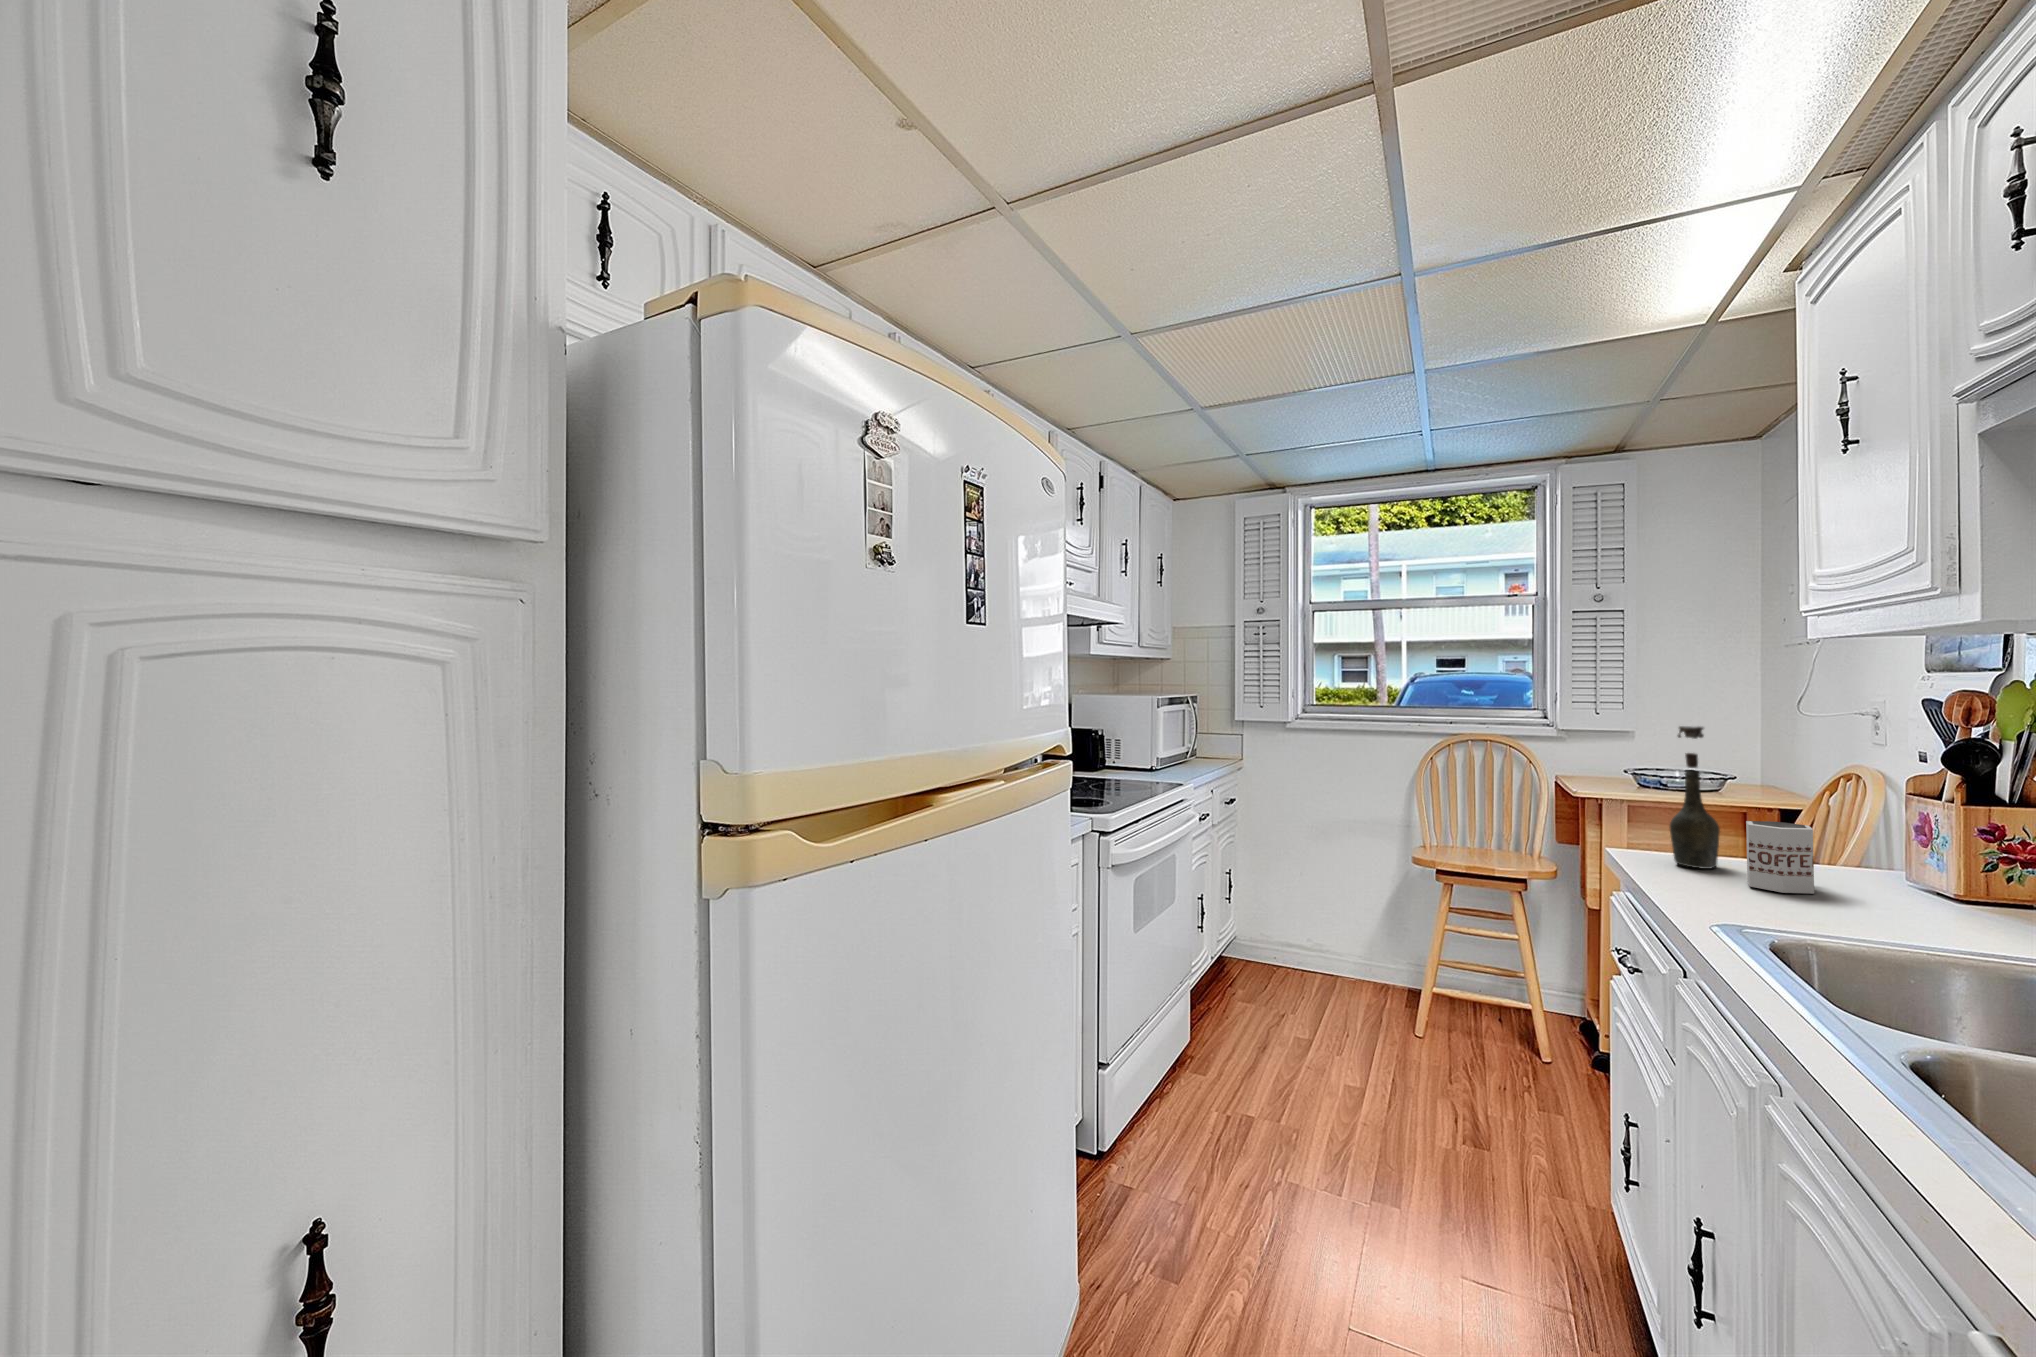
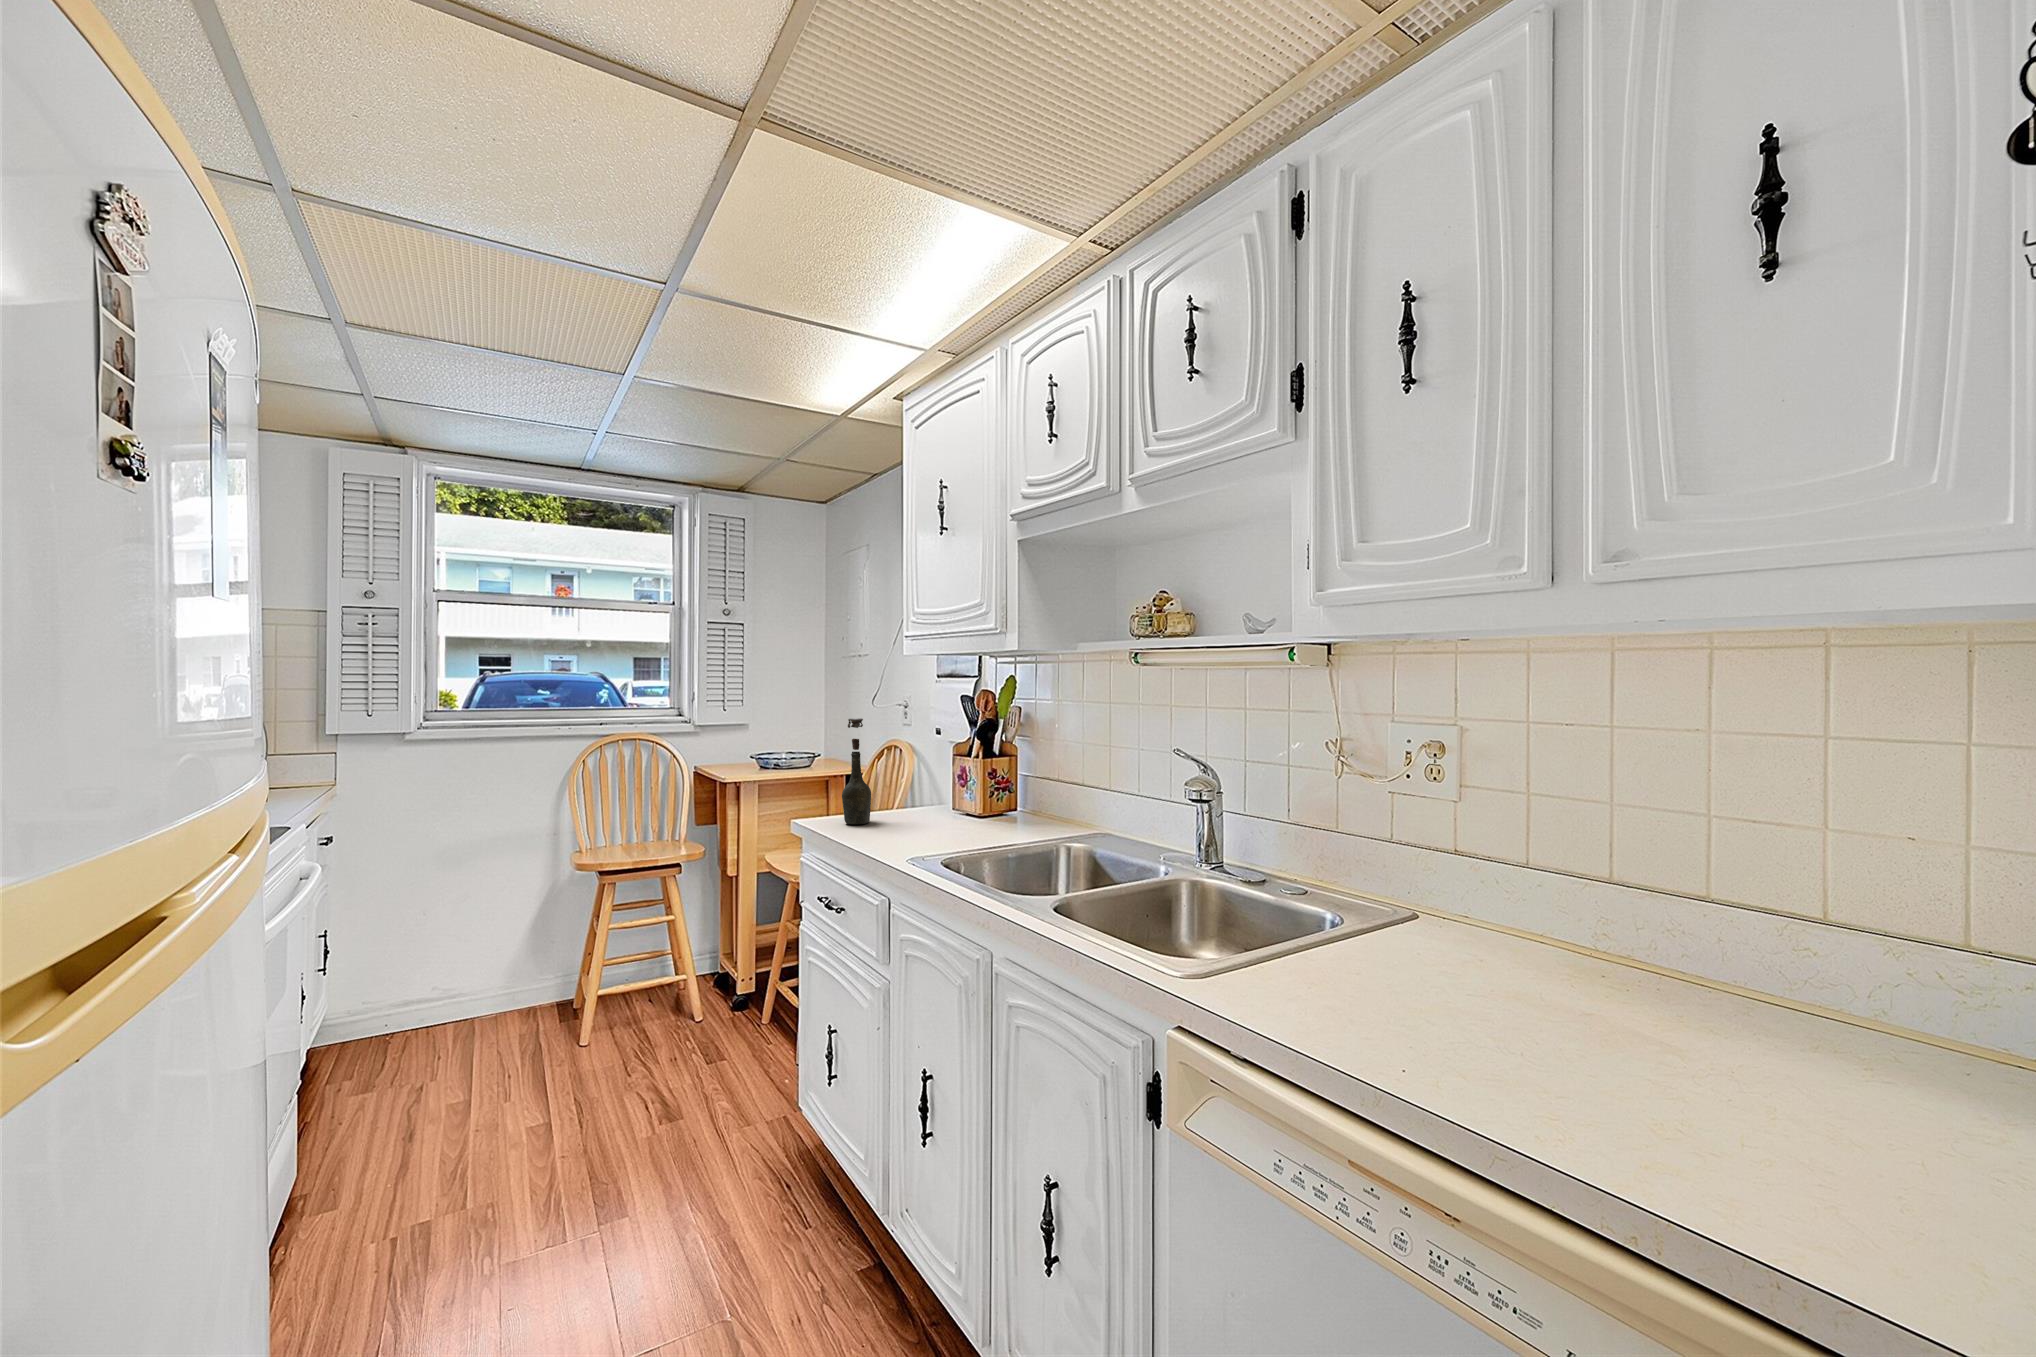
mug: present [1746,821,1814,894] -> none [893,783,930,831]

